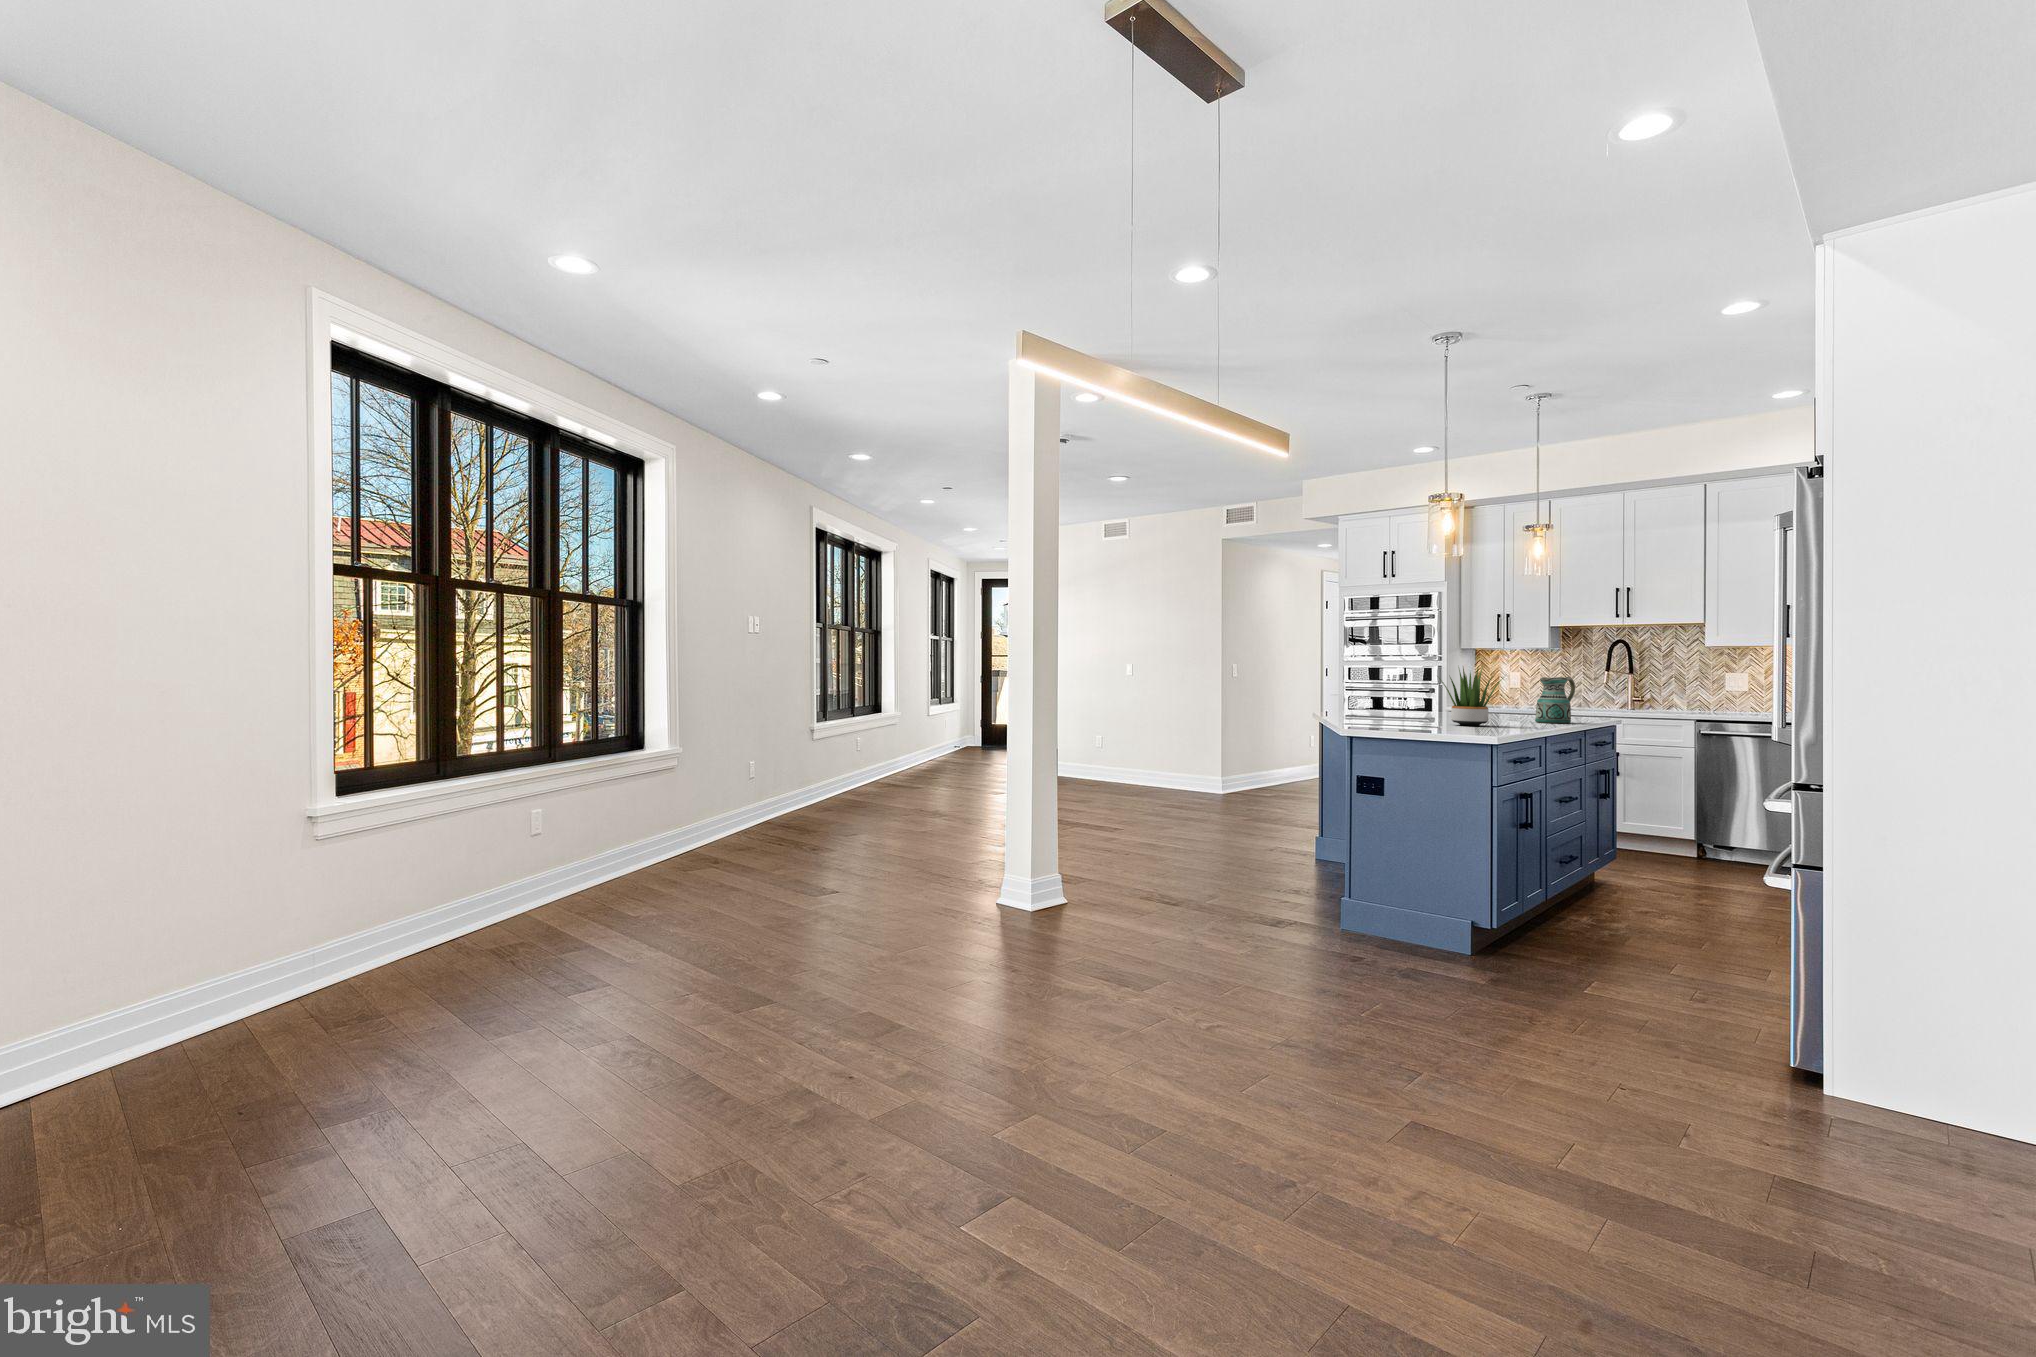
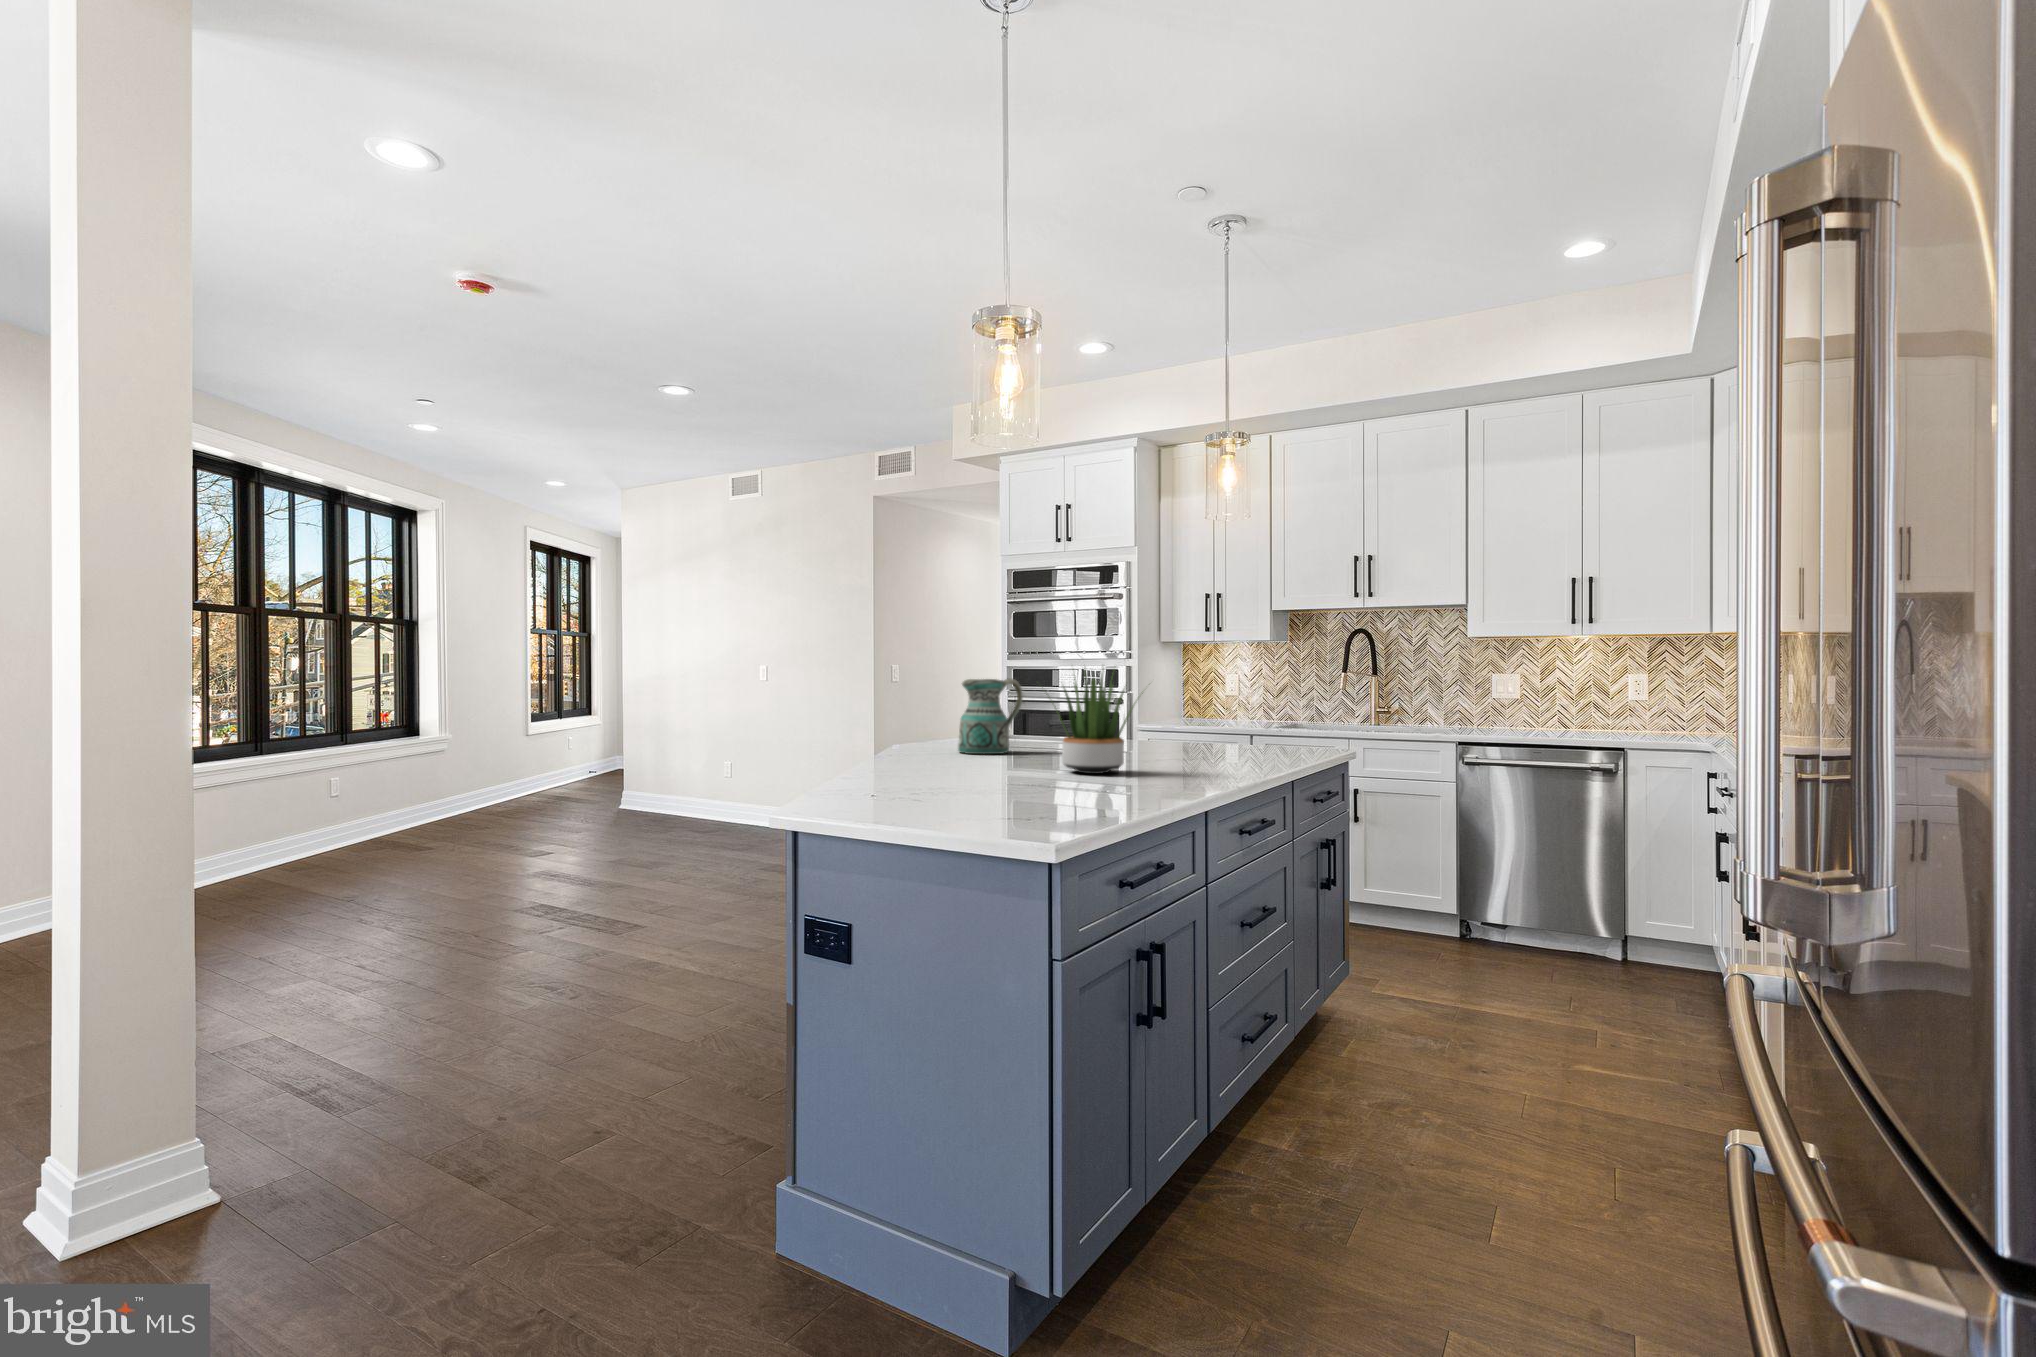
ceramic pitcher: present [1535,677,1575,723] -> present [958,678,1022,754]

